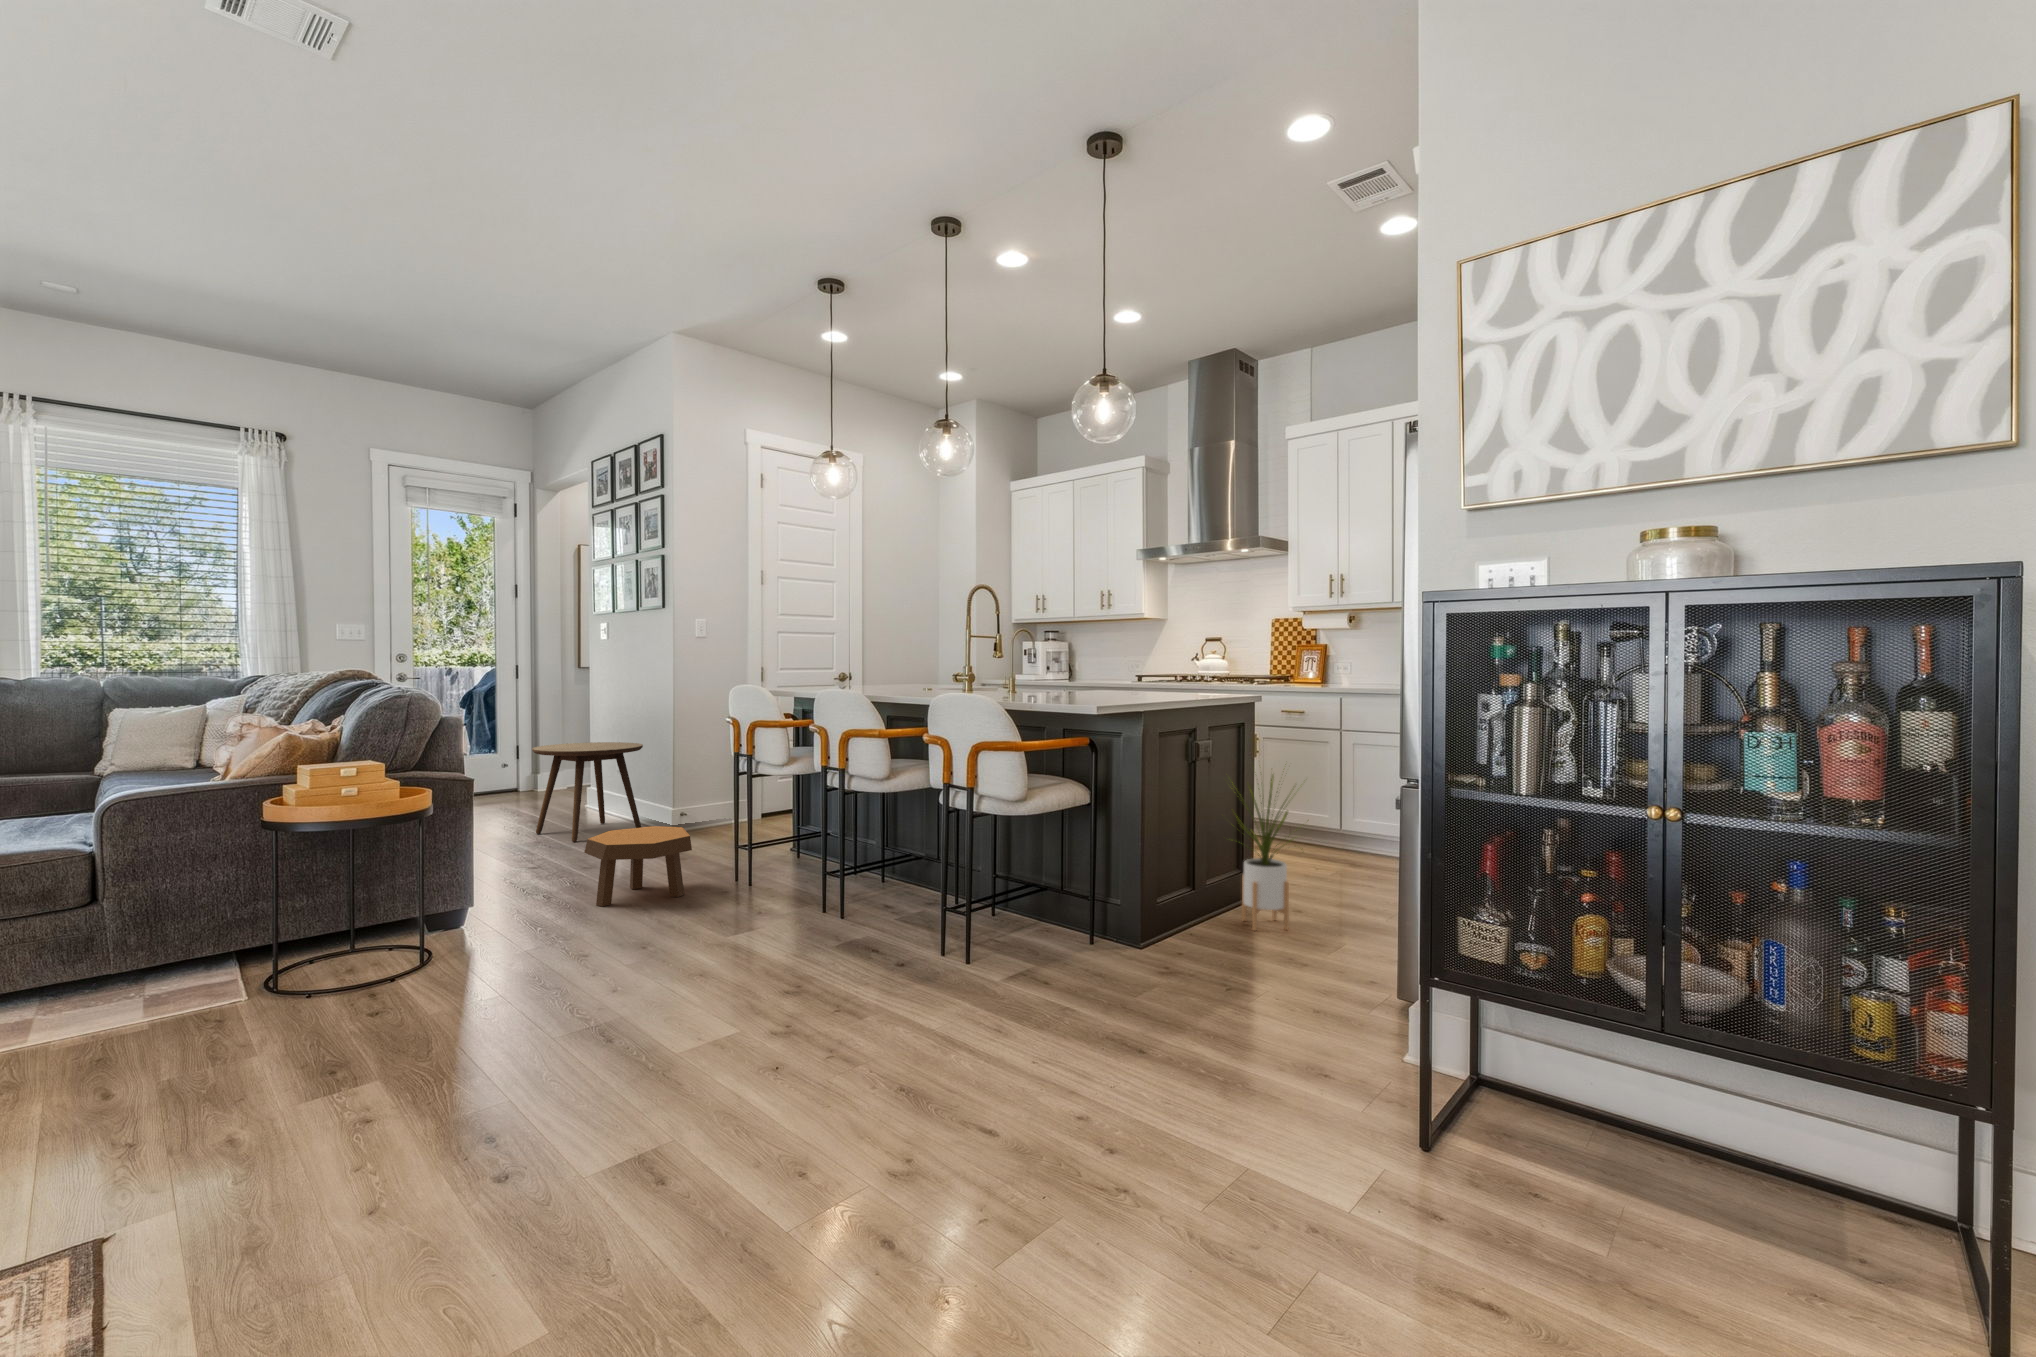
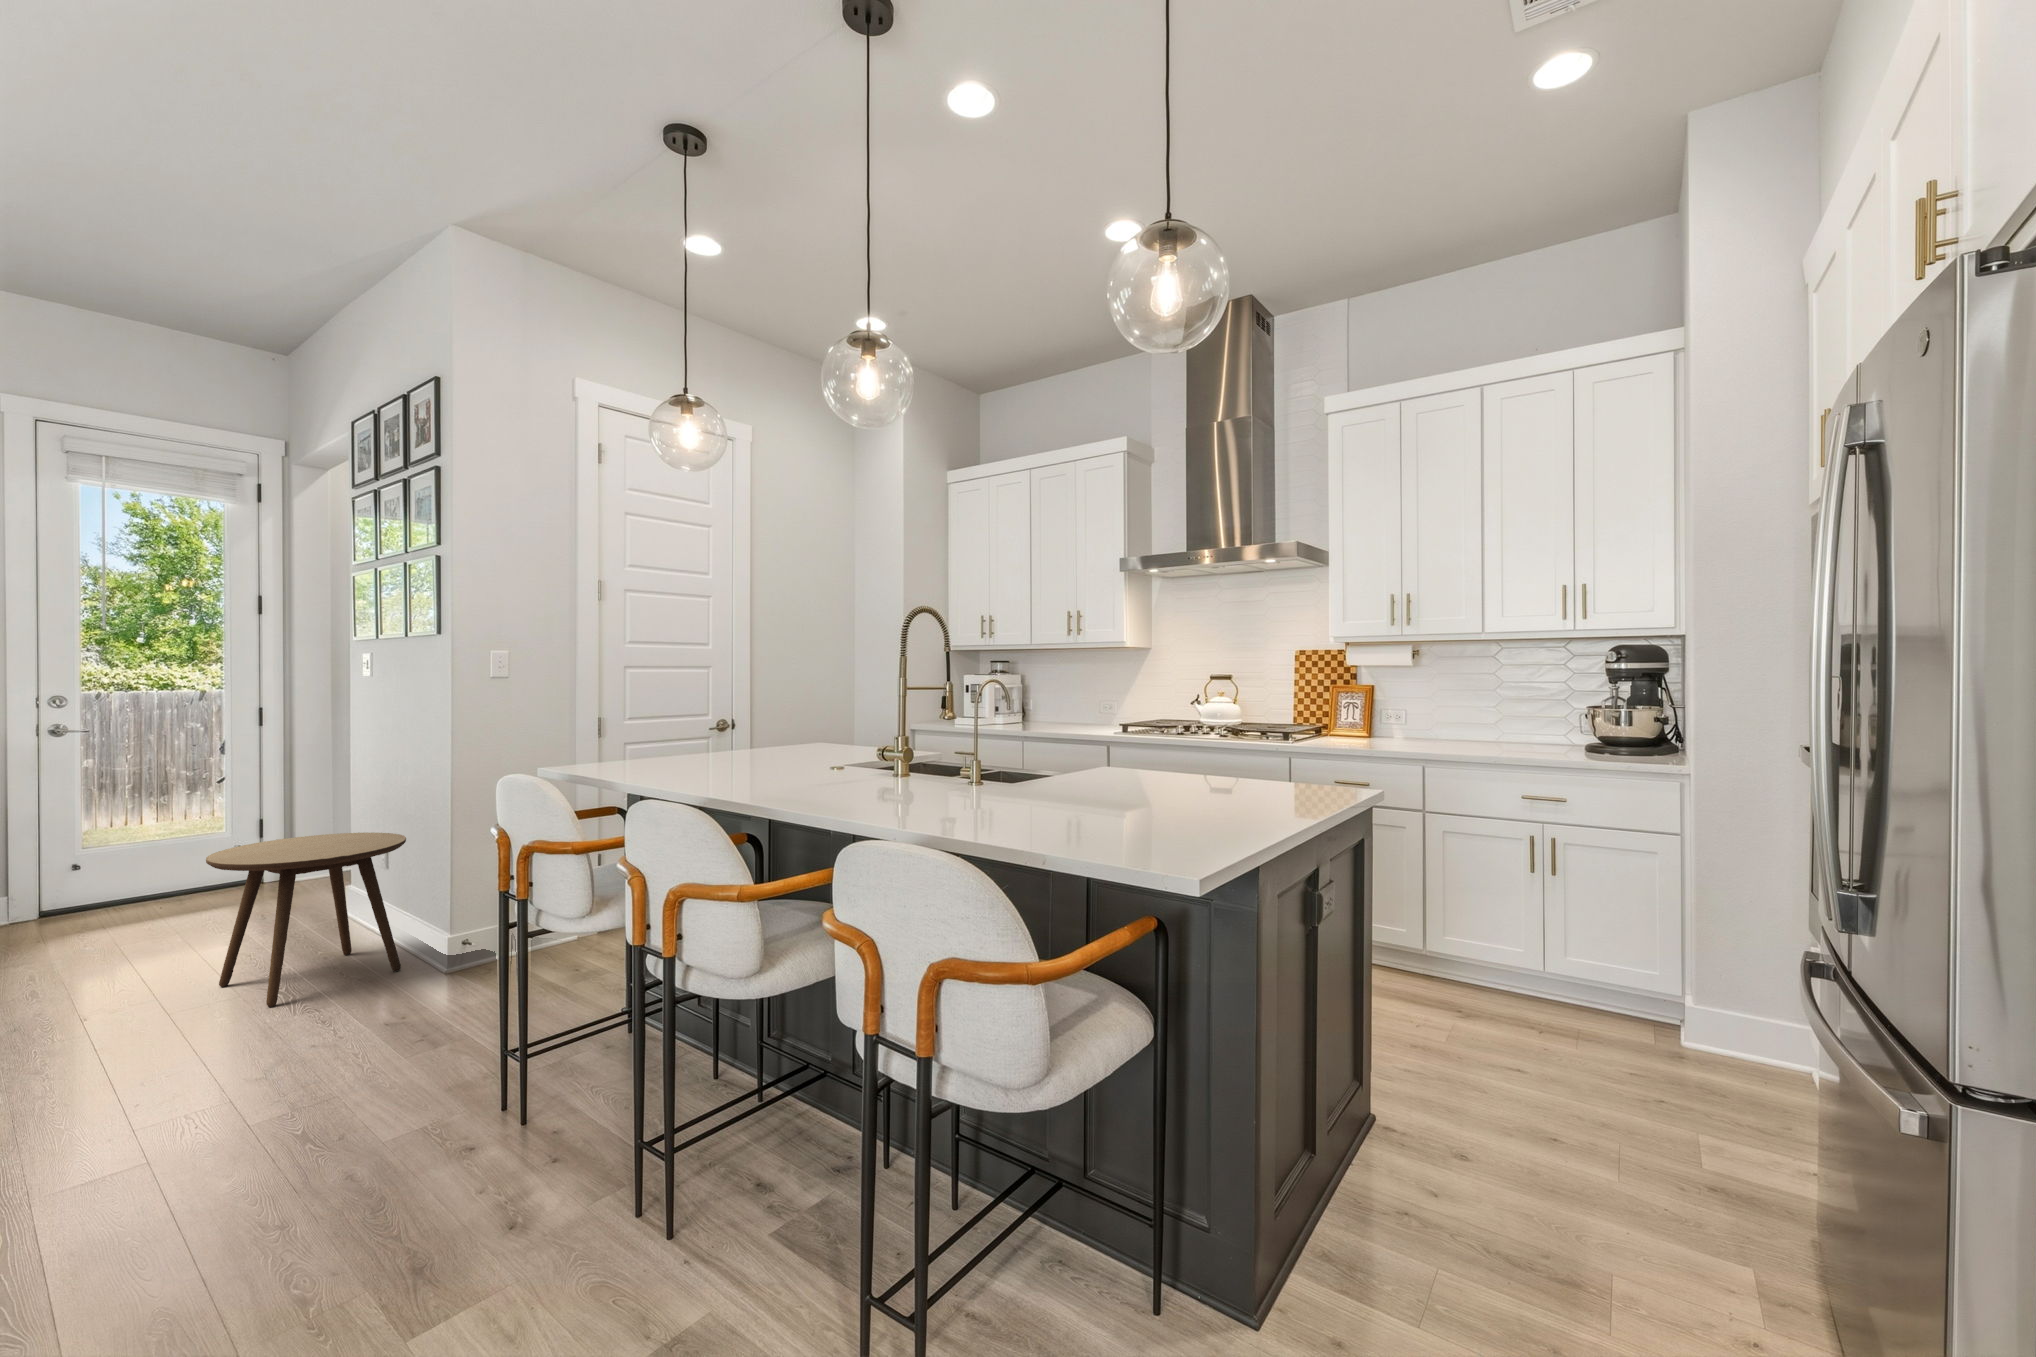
house plant: present [1232,775,1289,931] -> none [1371,921,1537,1248]
footstool: present [584,826,692,906] -> none [169,1033,405,1240]

